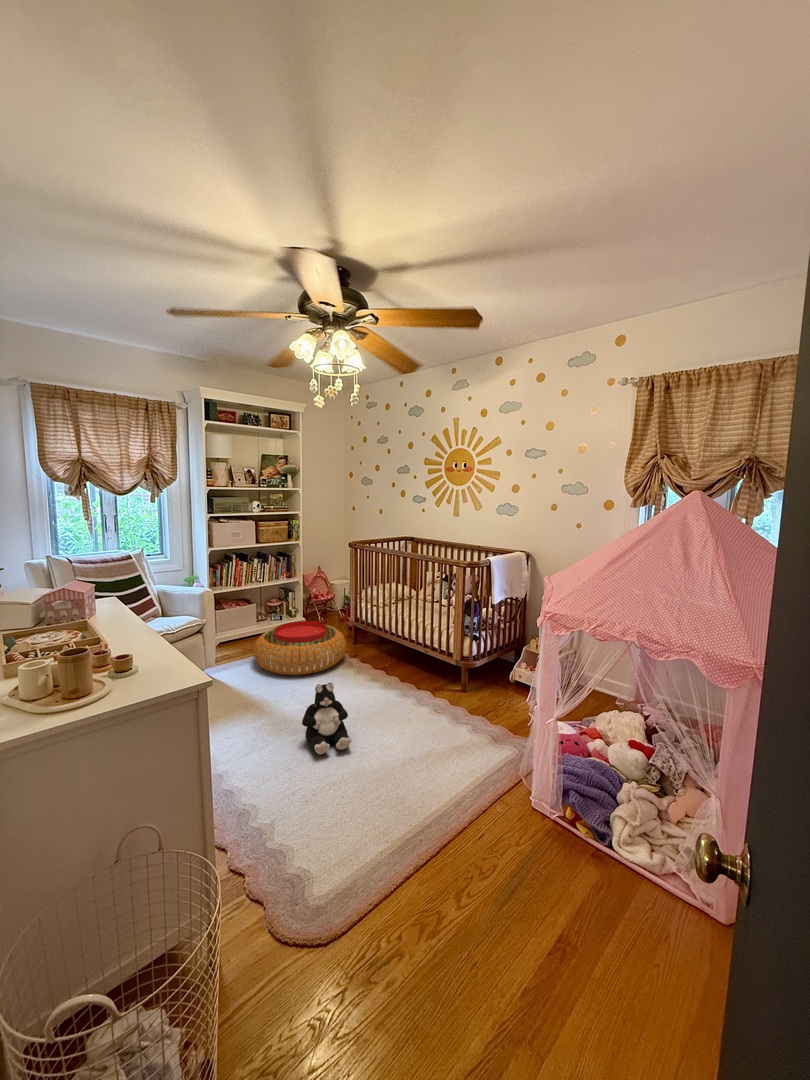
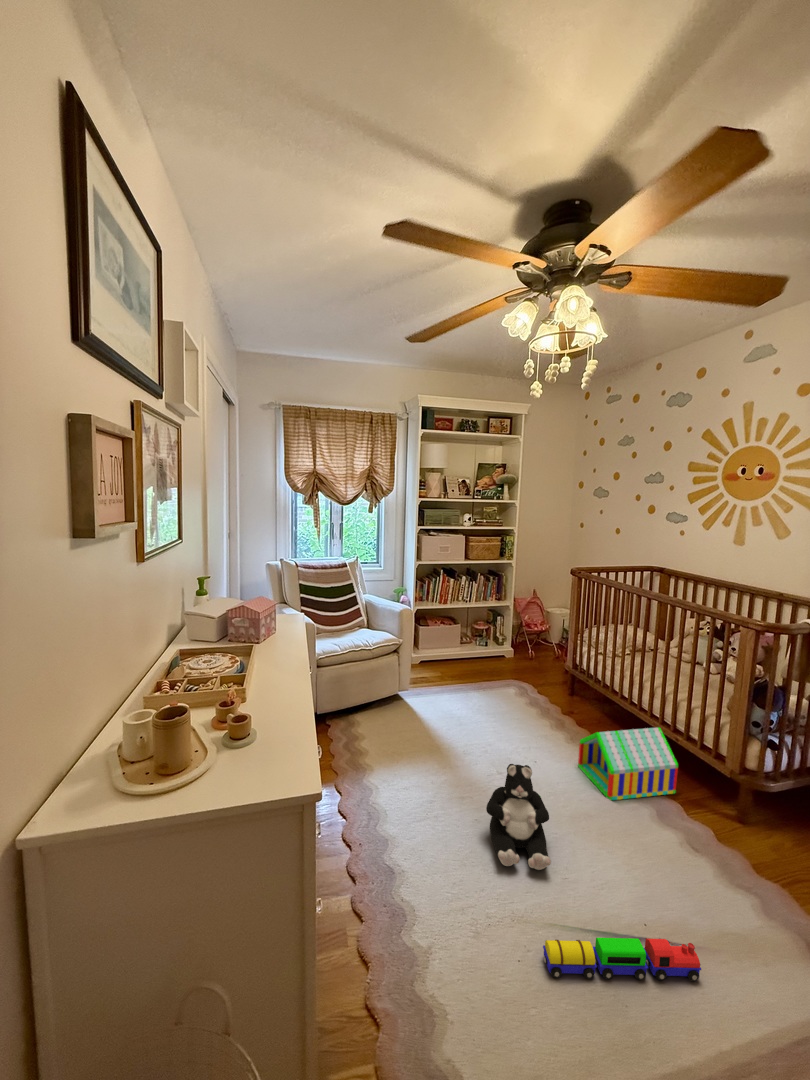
pouf: present [254,621,346,675] -> none [449,655,558,725]
toy house: none [365,645,427,701] -> present [578,727,678,800]
toy train: none [351,750,440,798] -> present [543,938,701,981]

